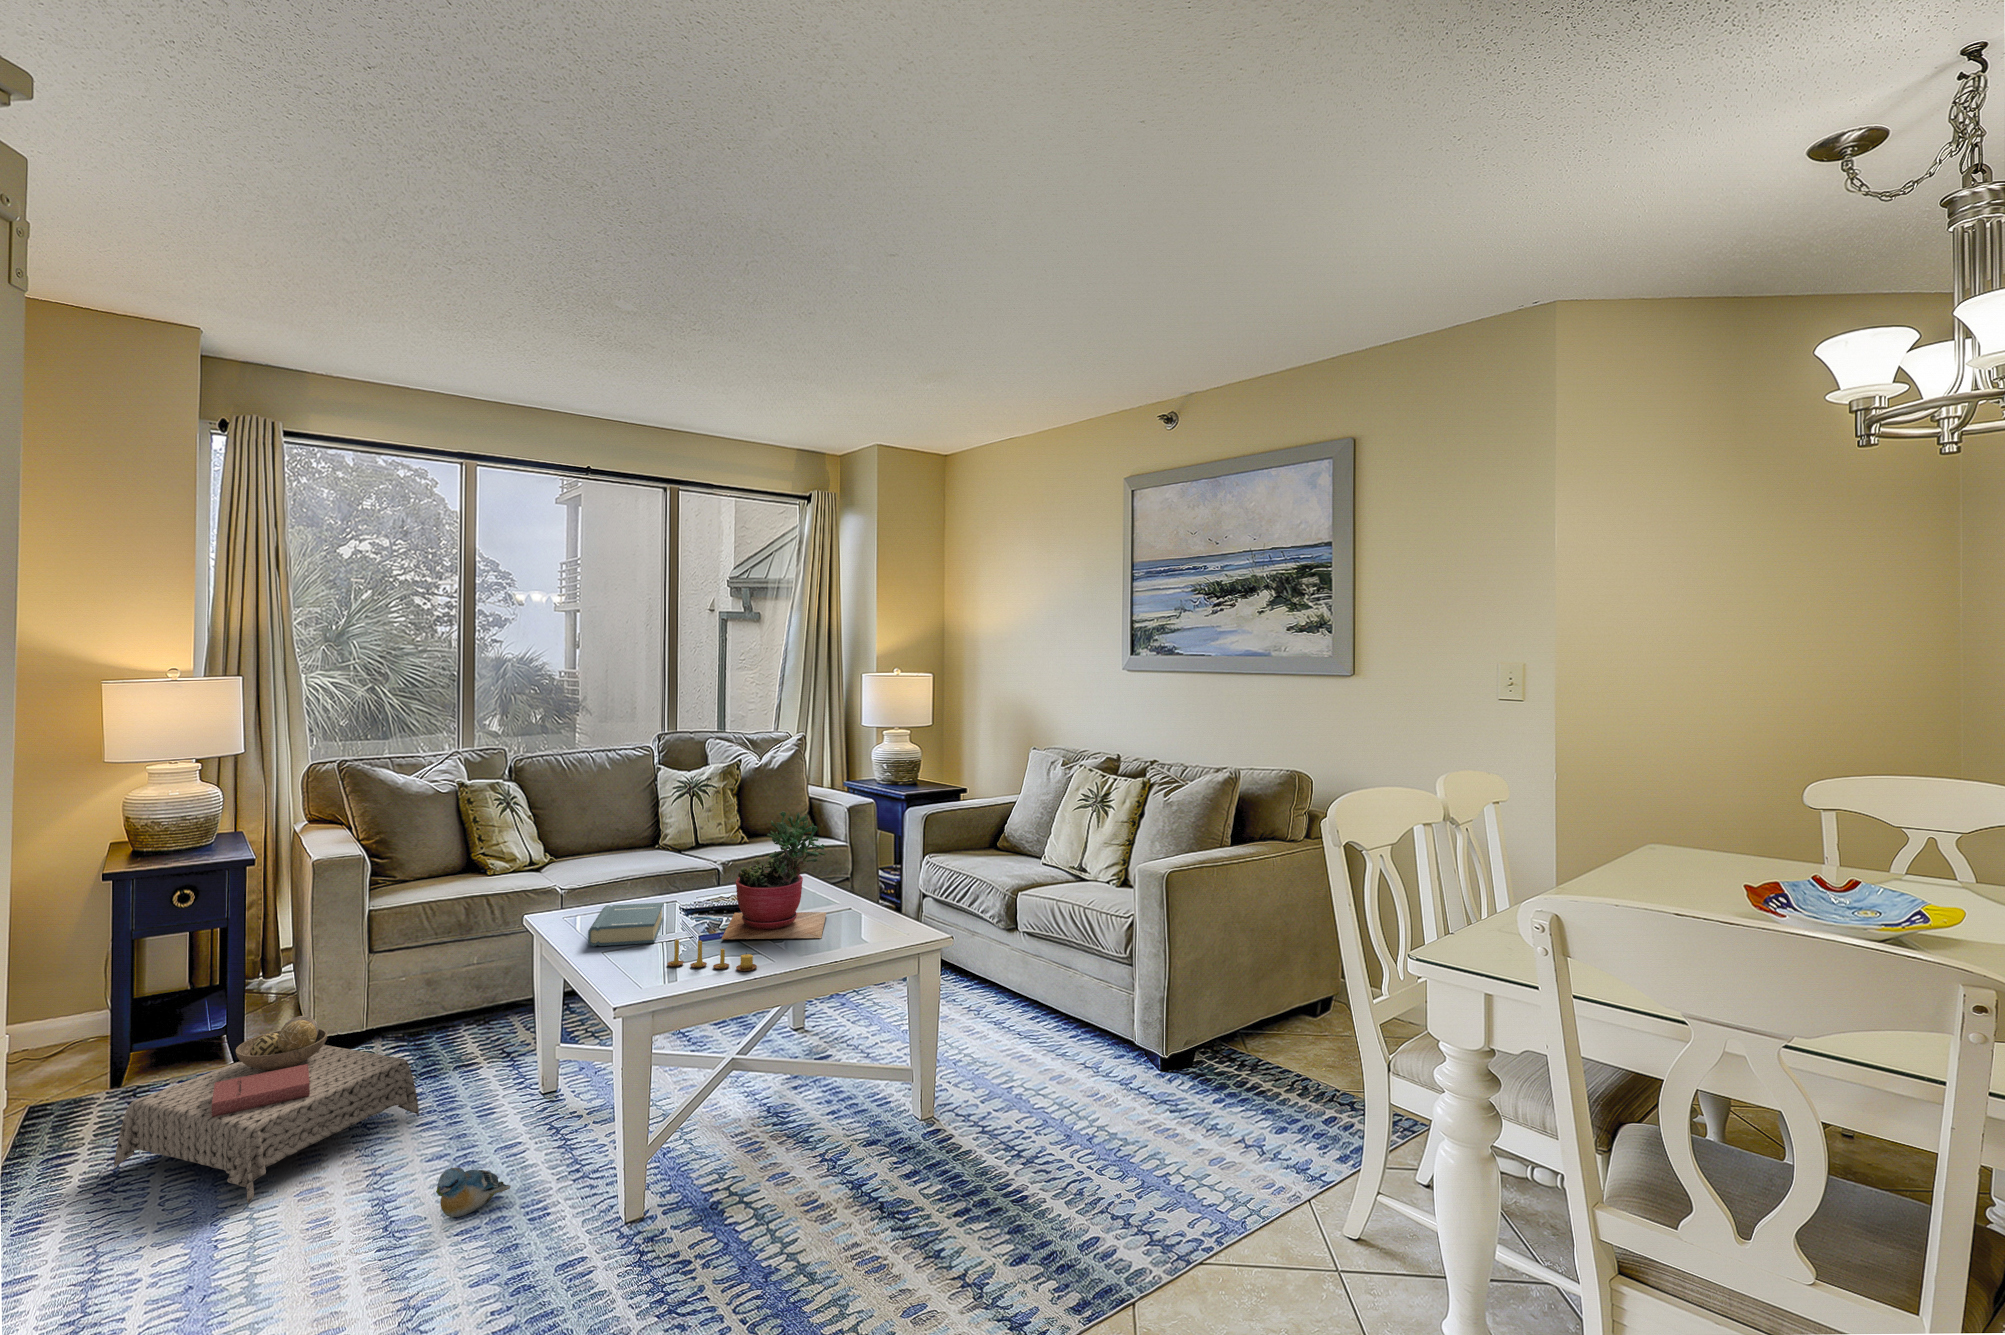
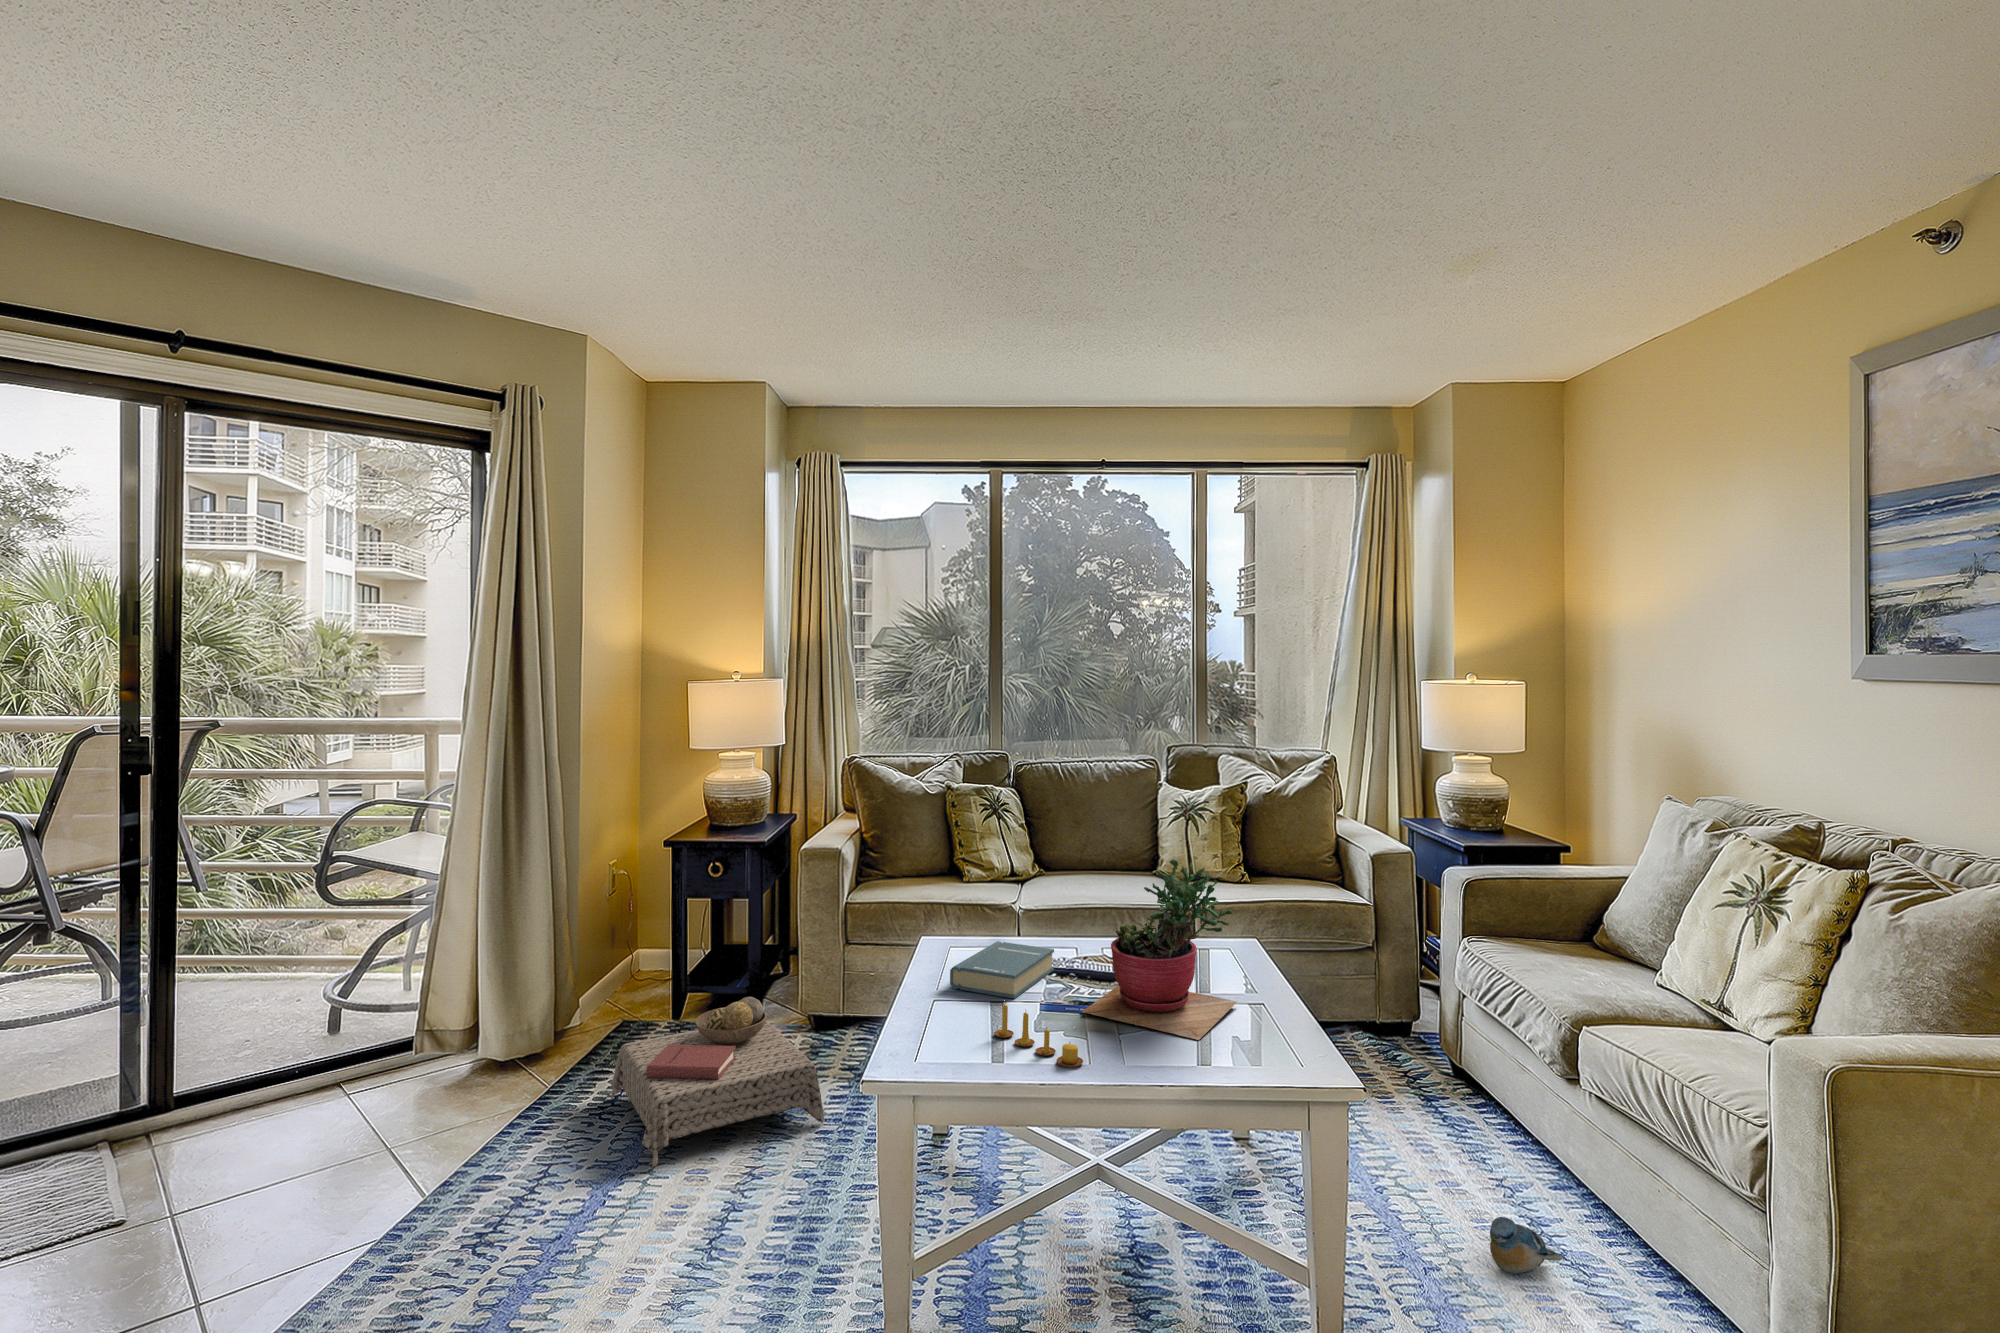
plush toy: present [436,1168,511,1217] -> present [1490,1217,1562,1273]

